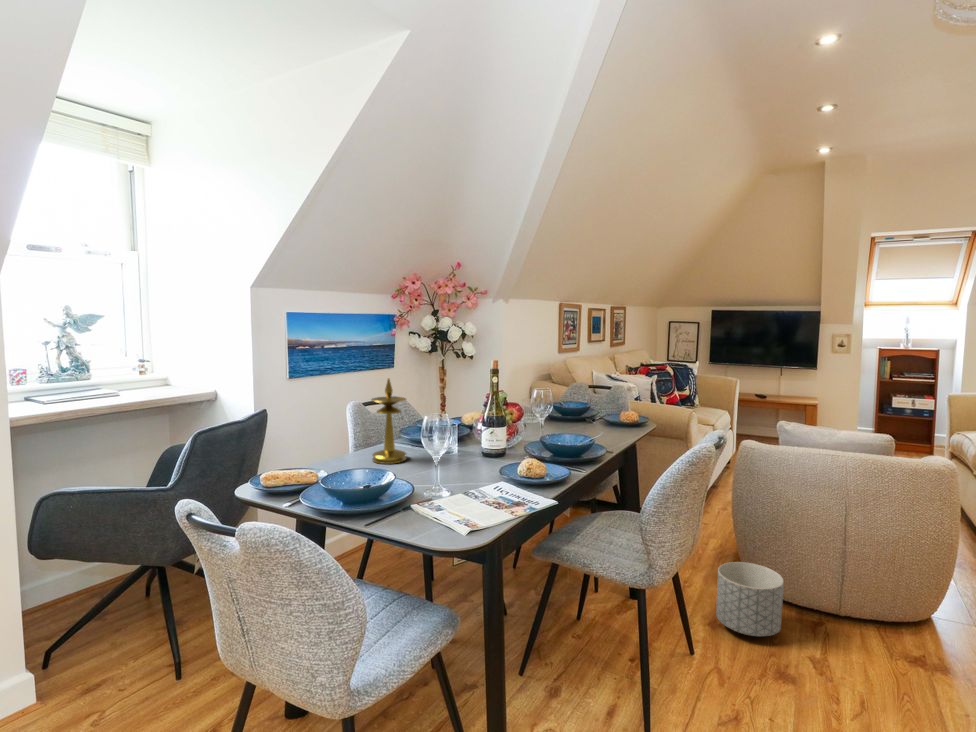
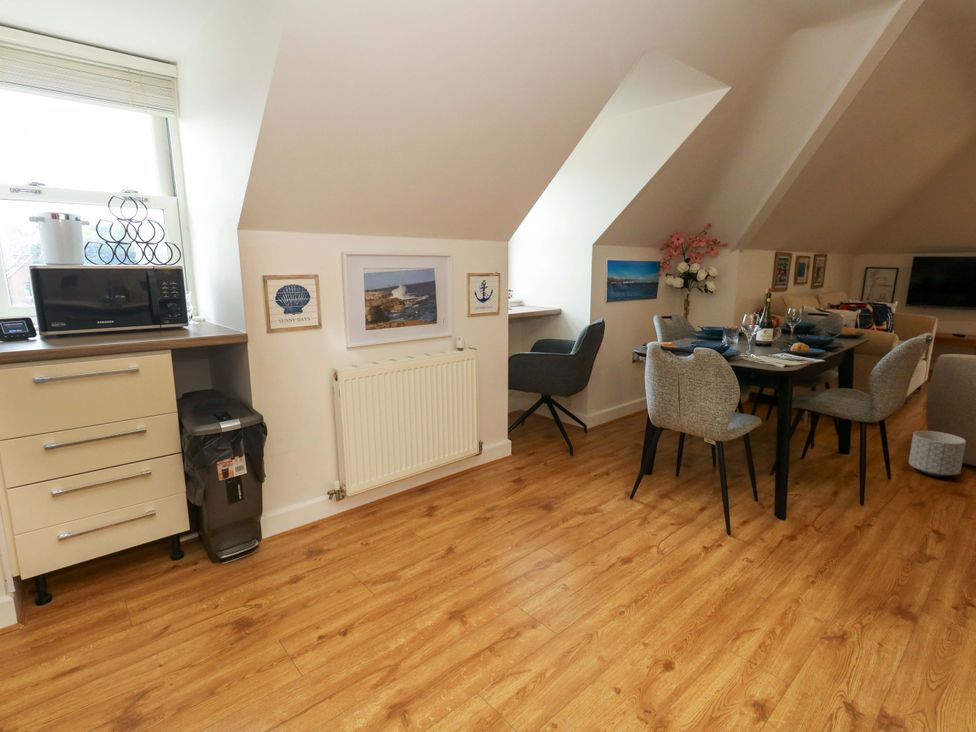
candlestick: present [372,378,407,464] -> none [688,297,712,346]

